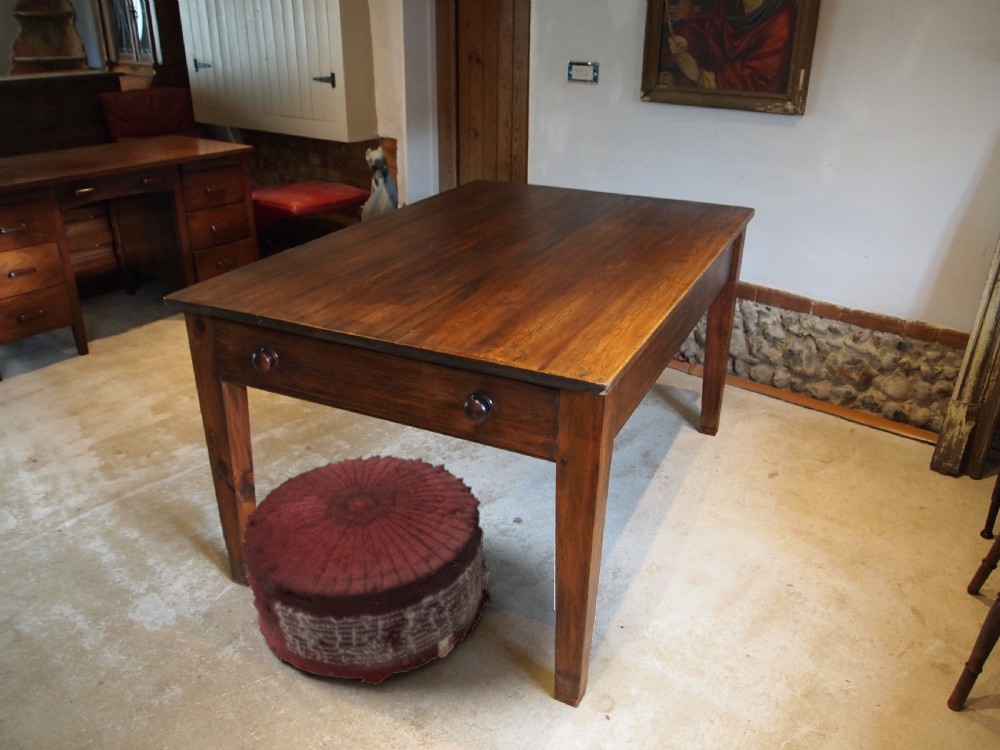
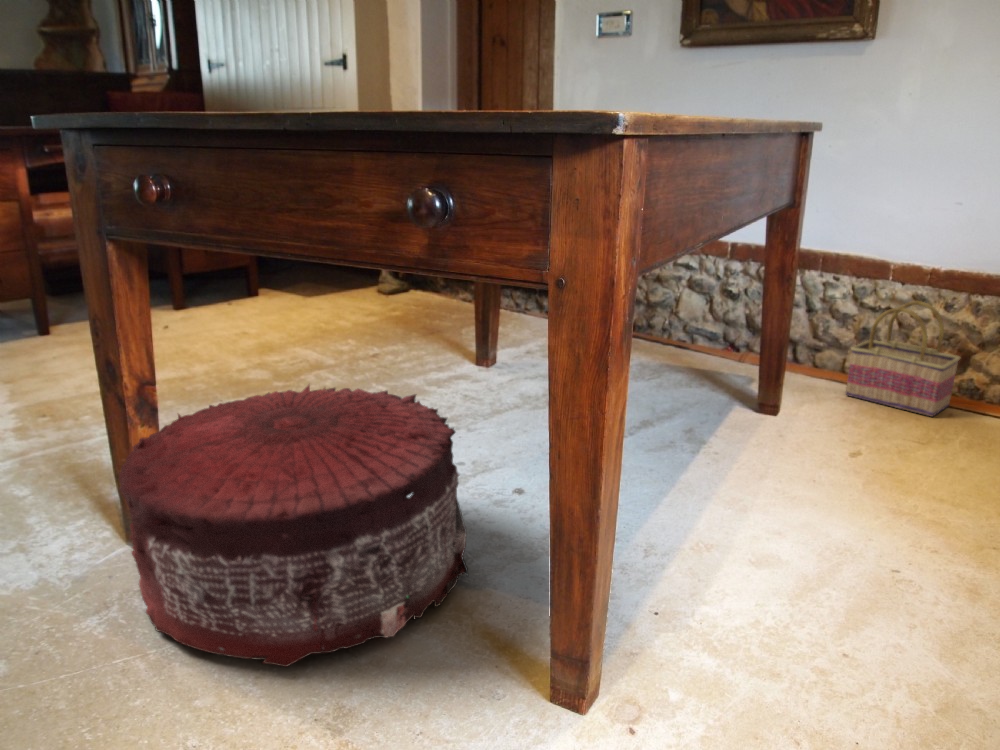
basket: none [773,334,863,430] -> present [846,301,960,416]

